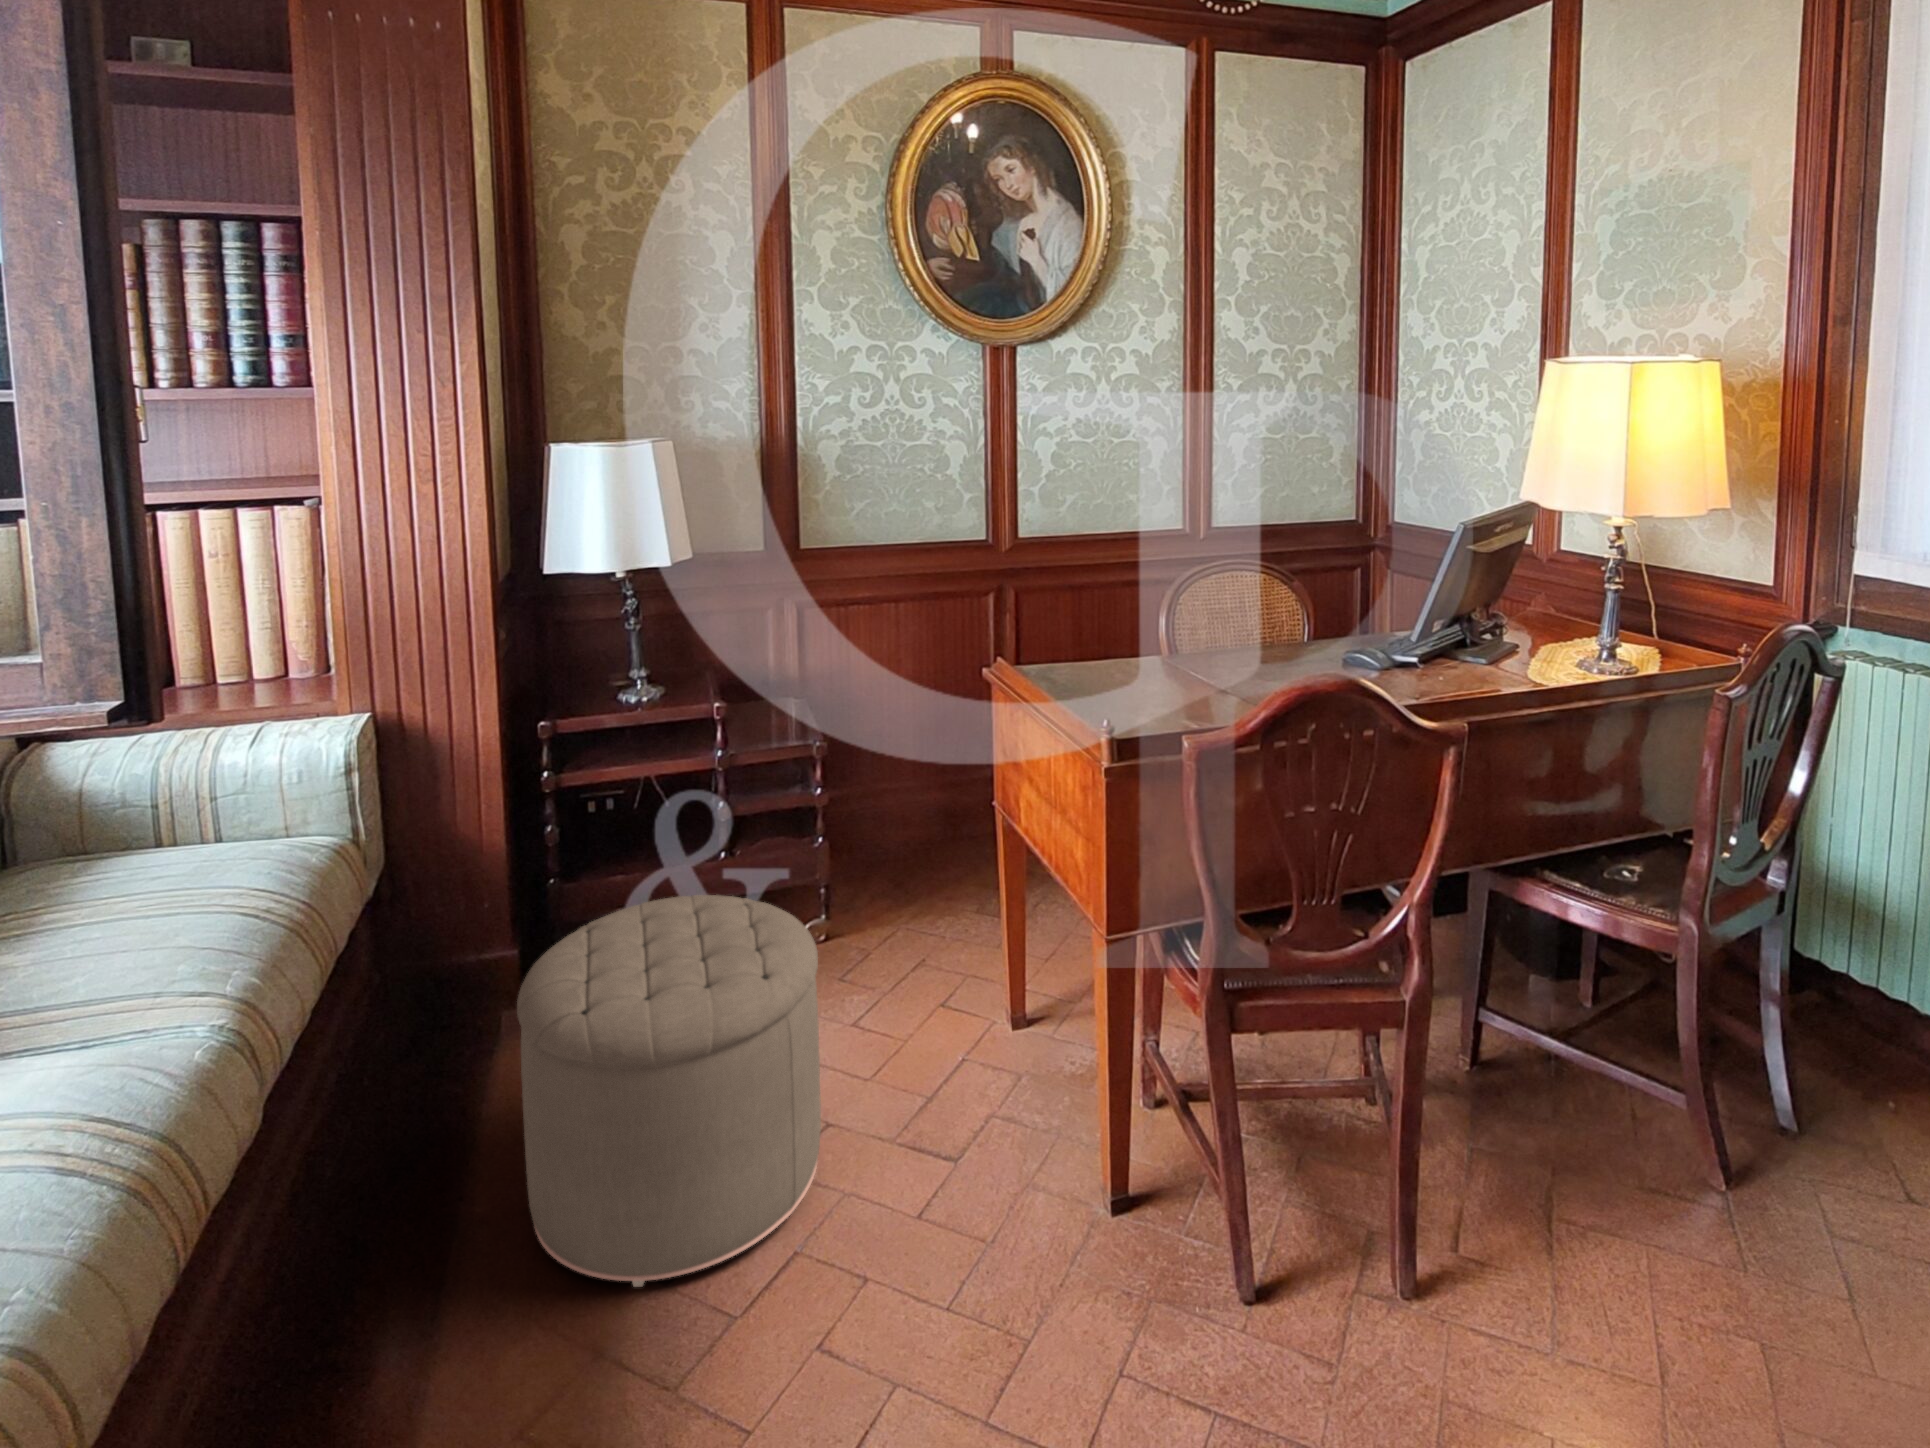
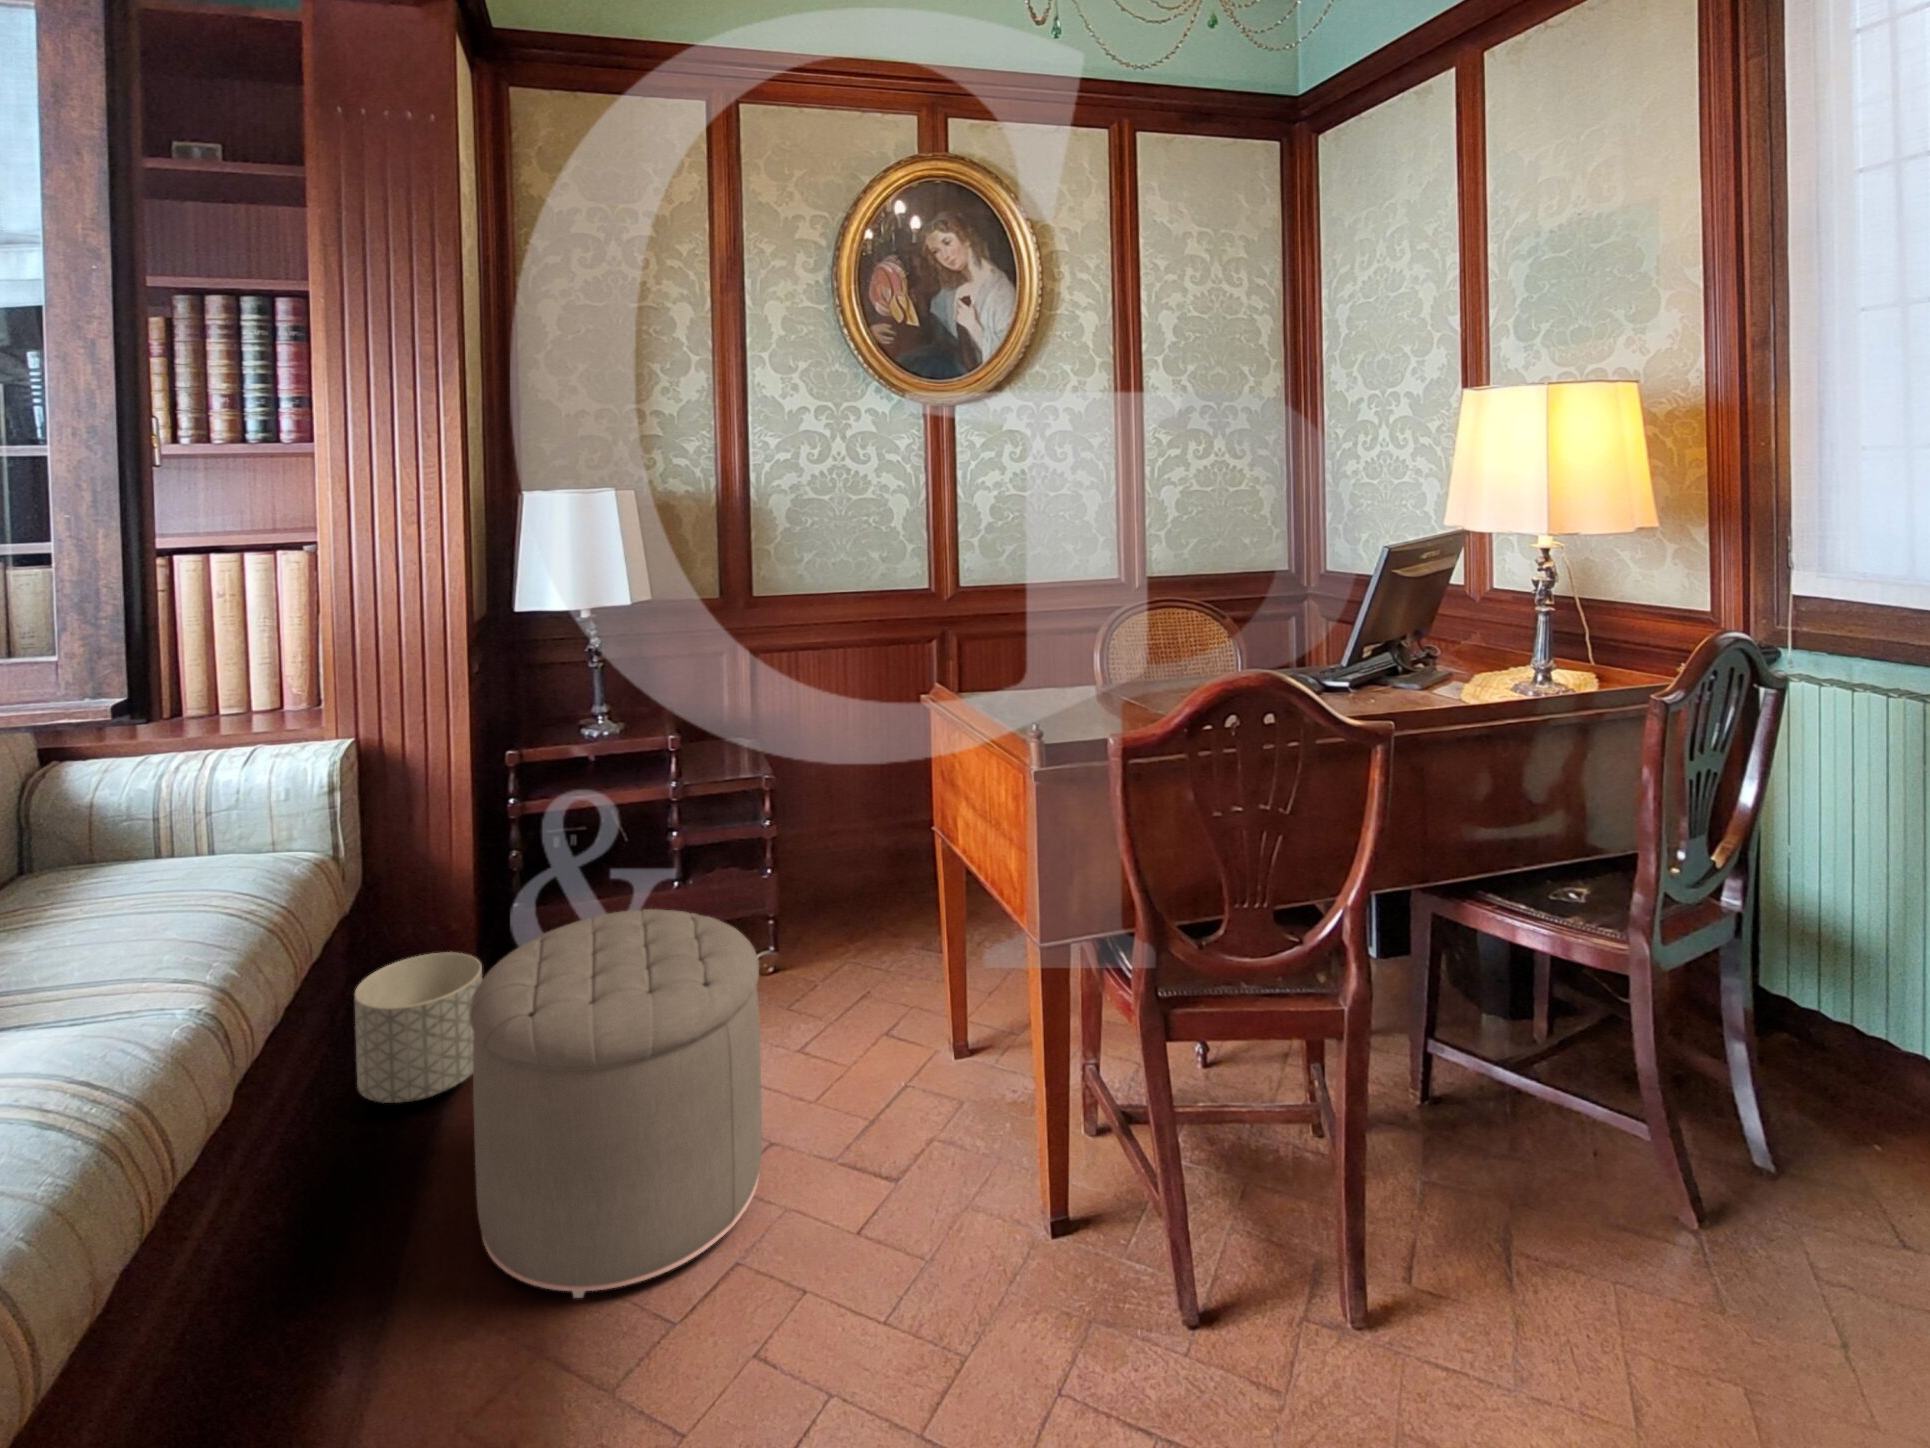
planter: none [382,935,522,1092] -> present [355,952,482,1103]

